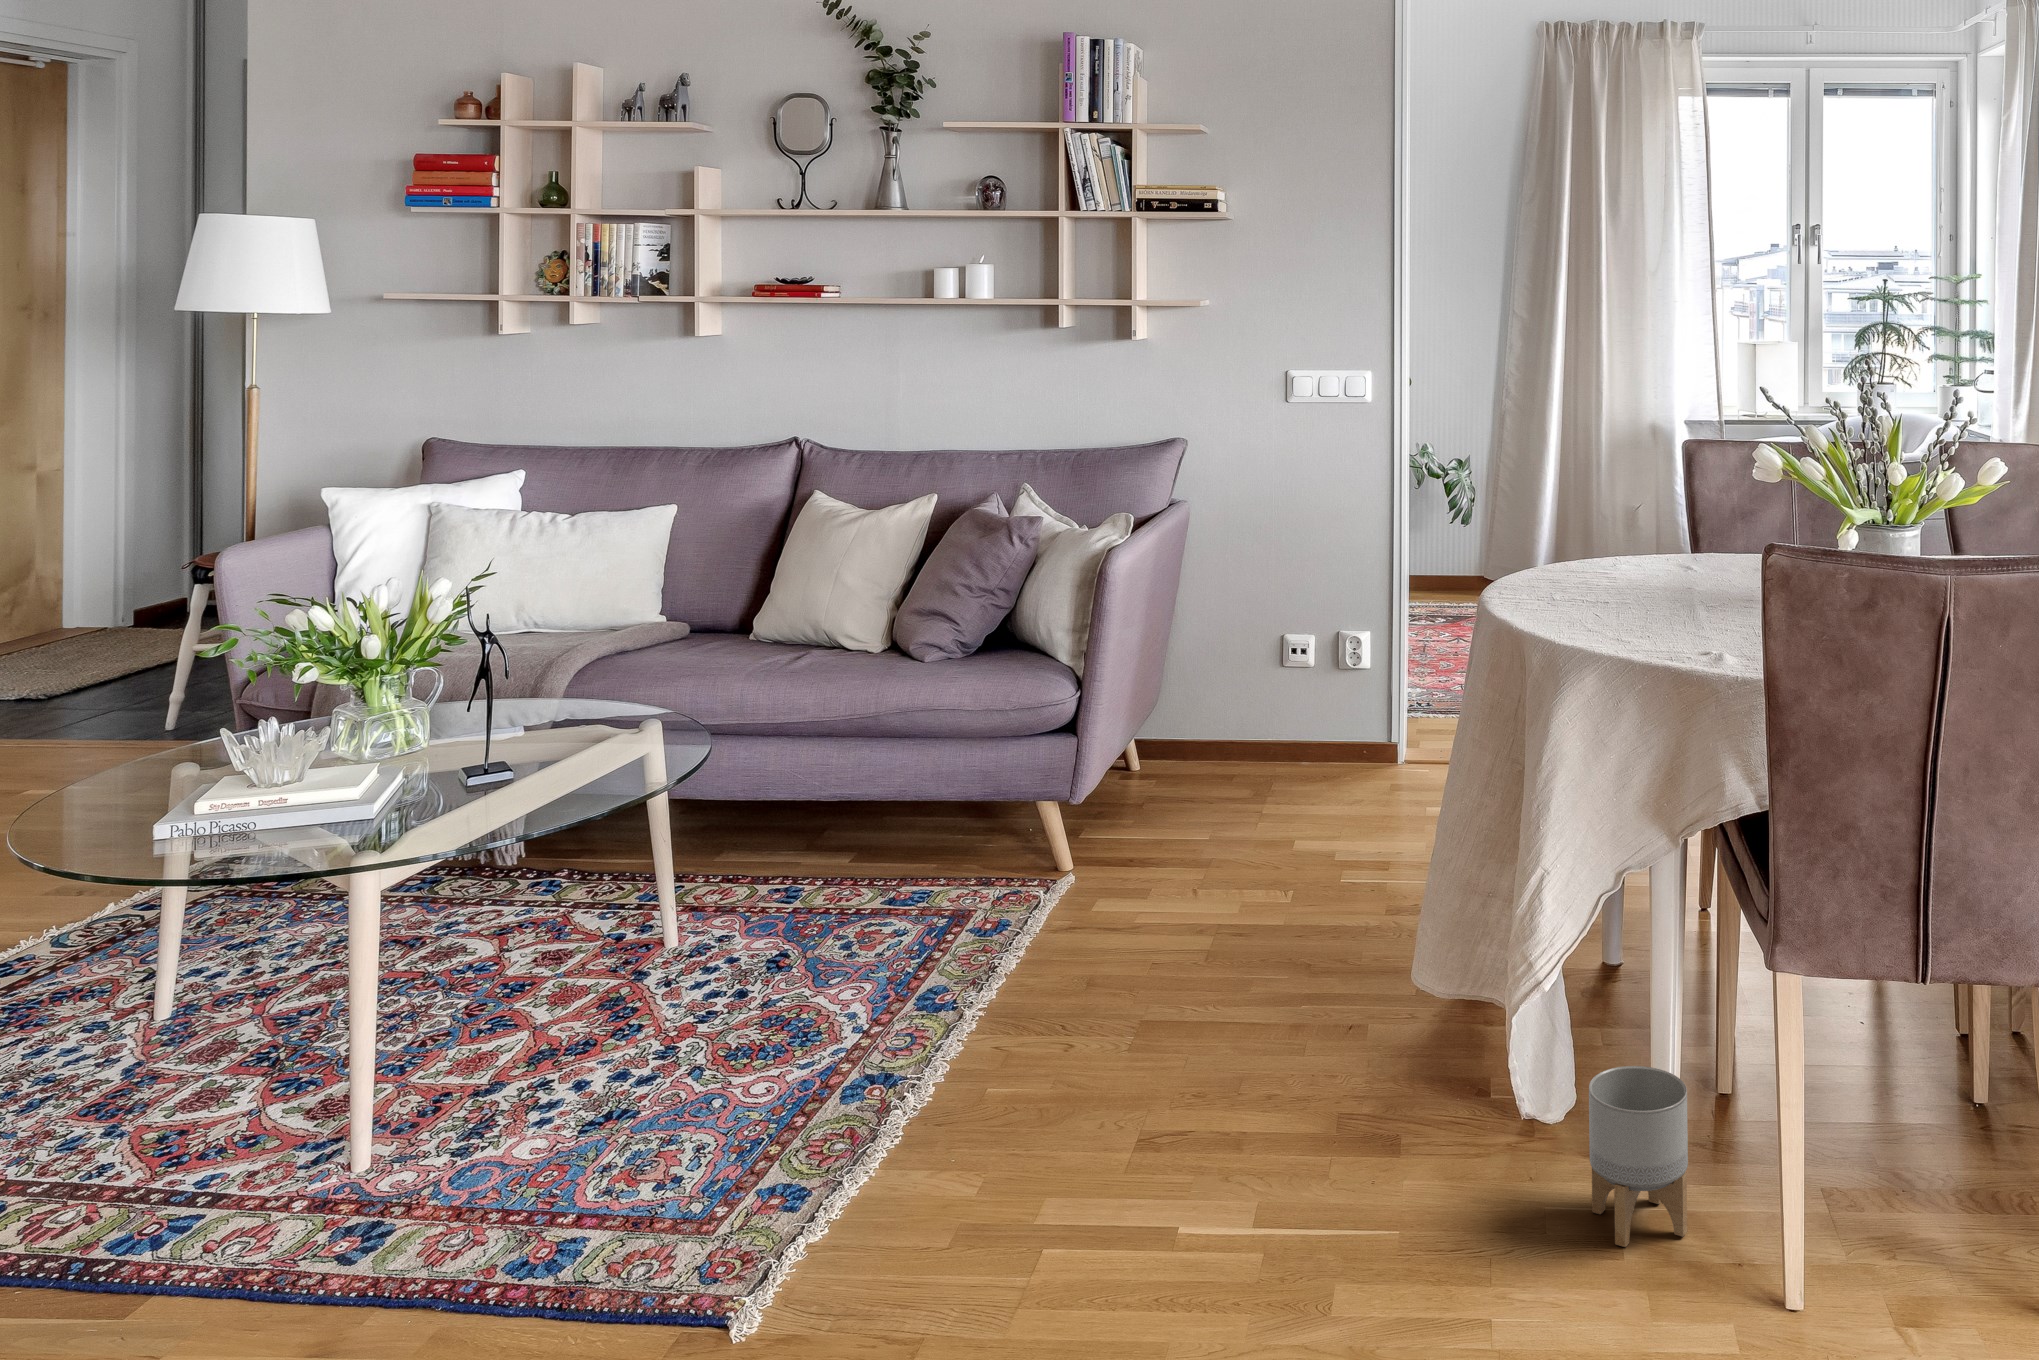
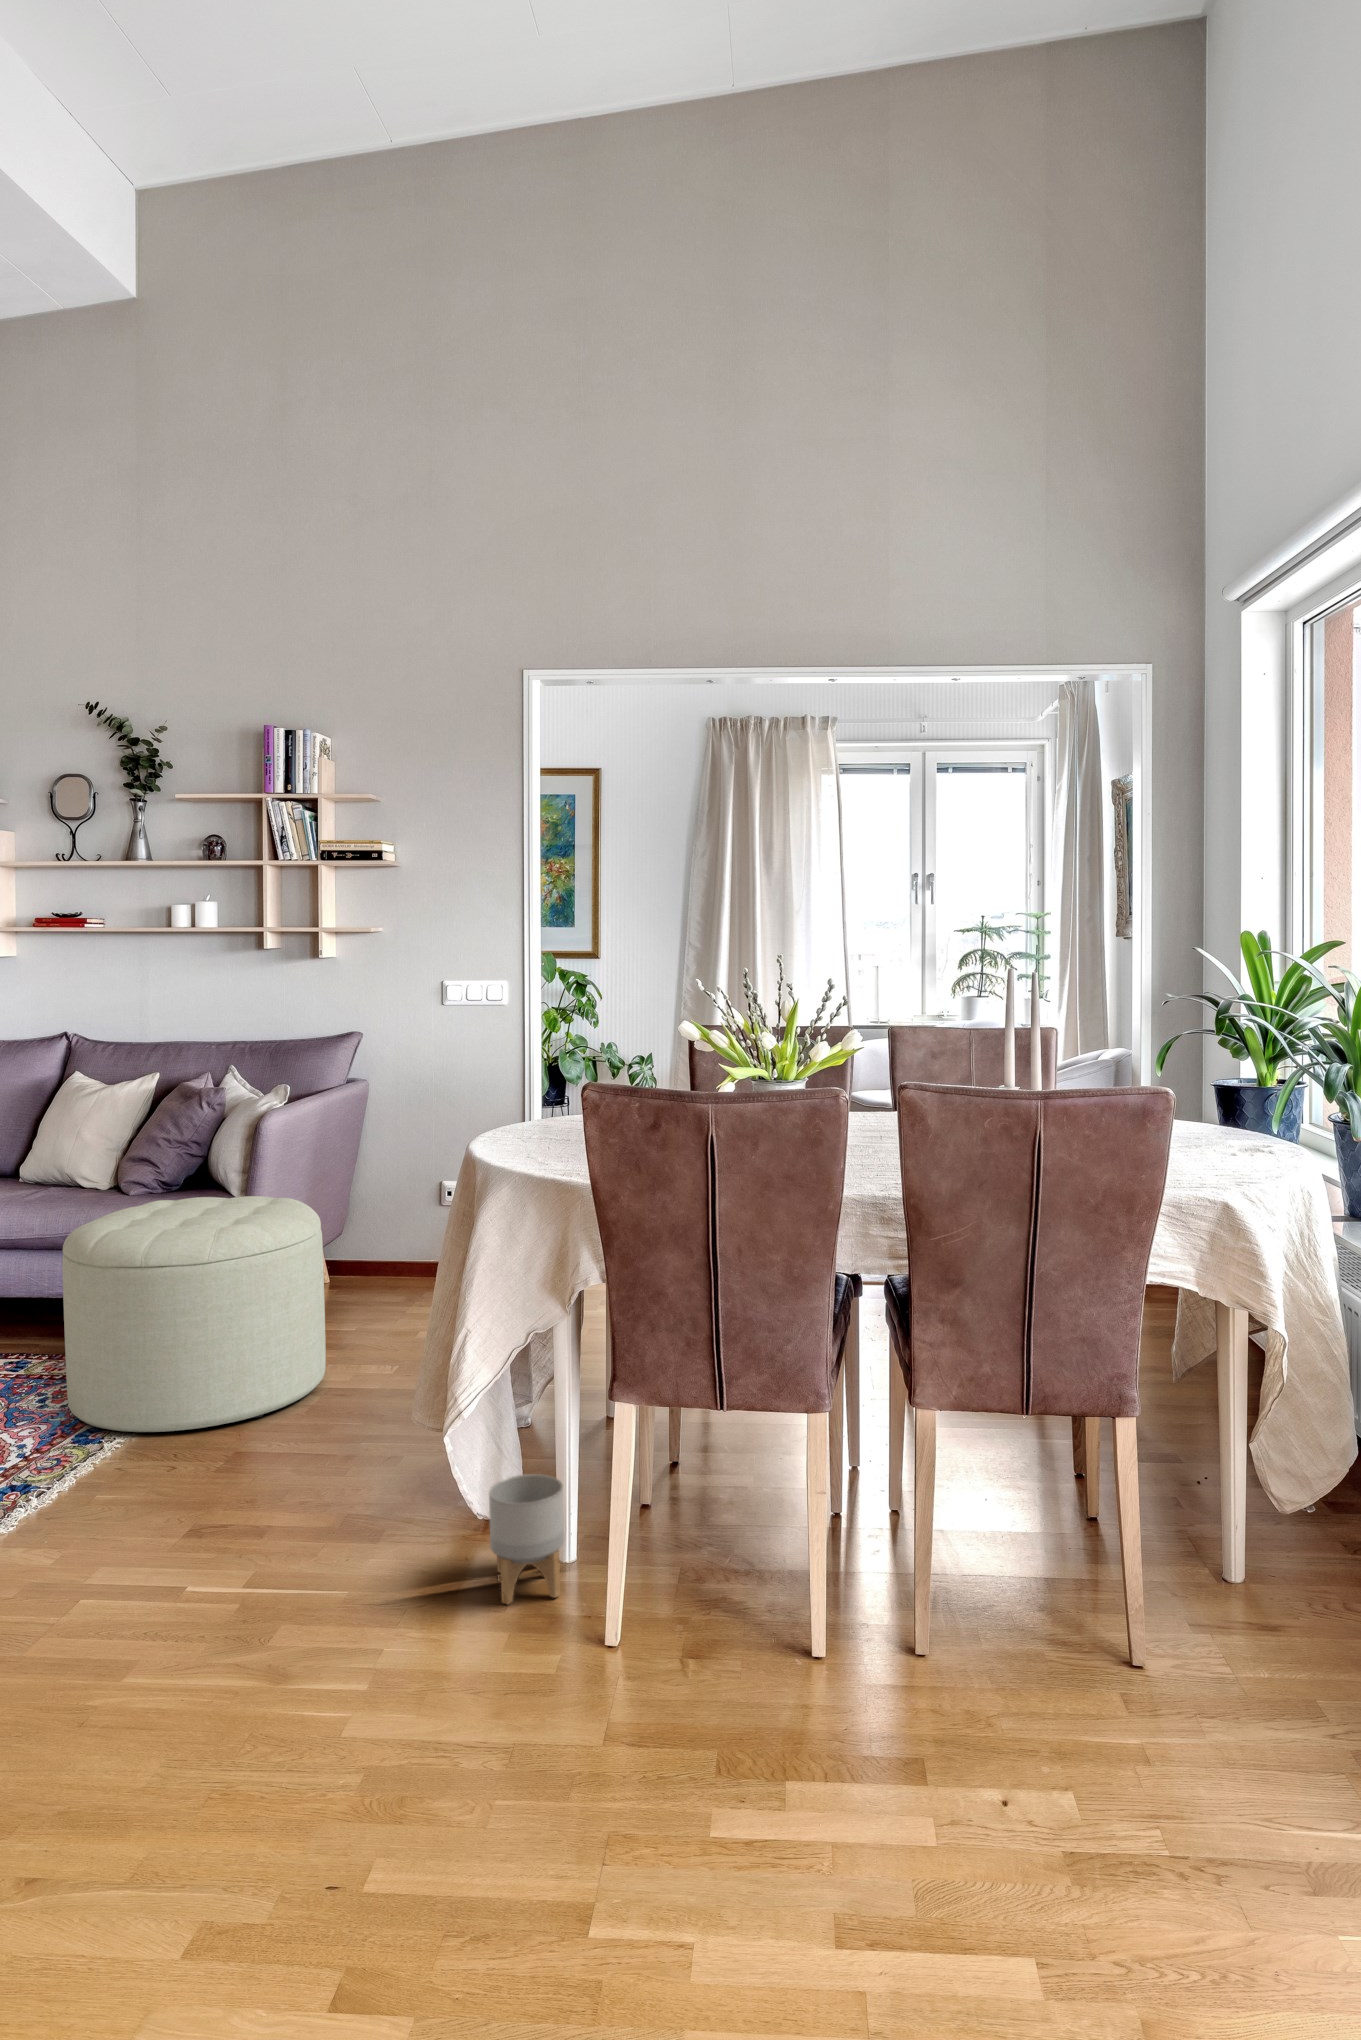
ottoman: none [883,666,1214,991] -> present [62,1196,326,1432]

